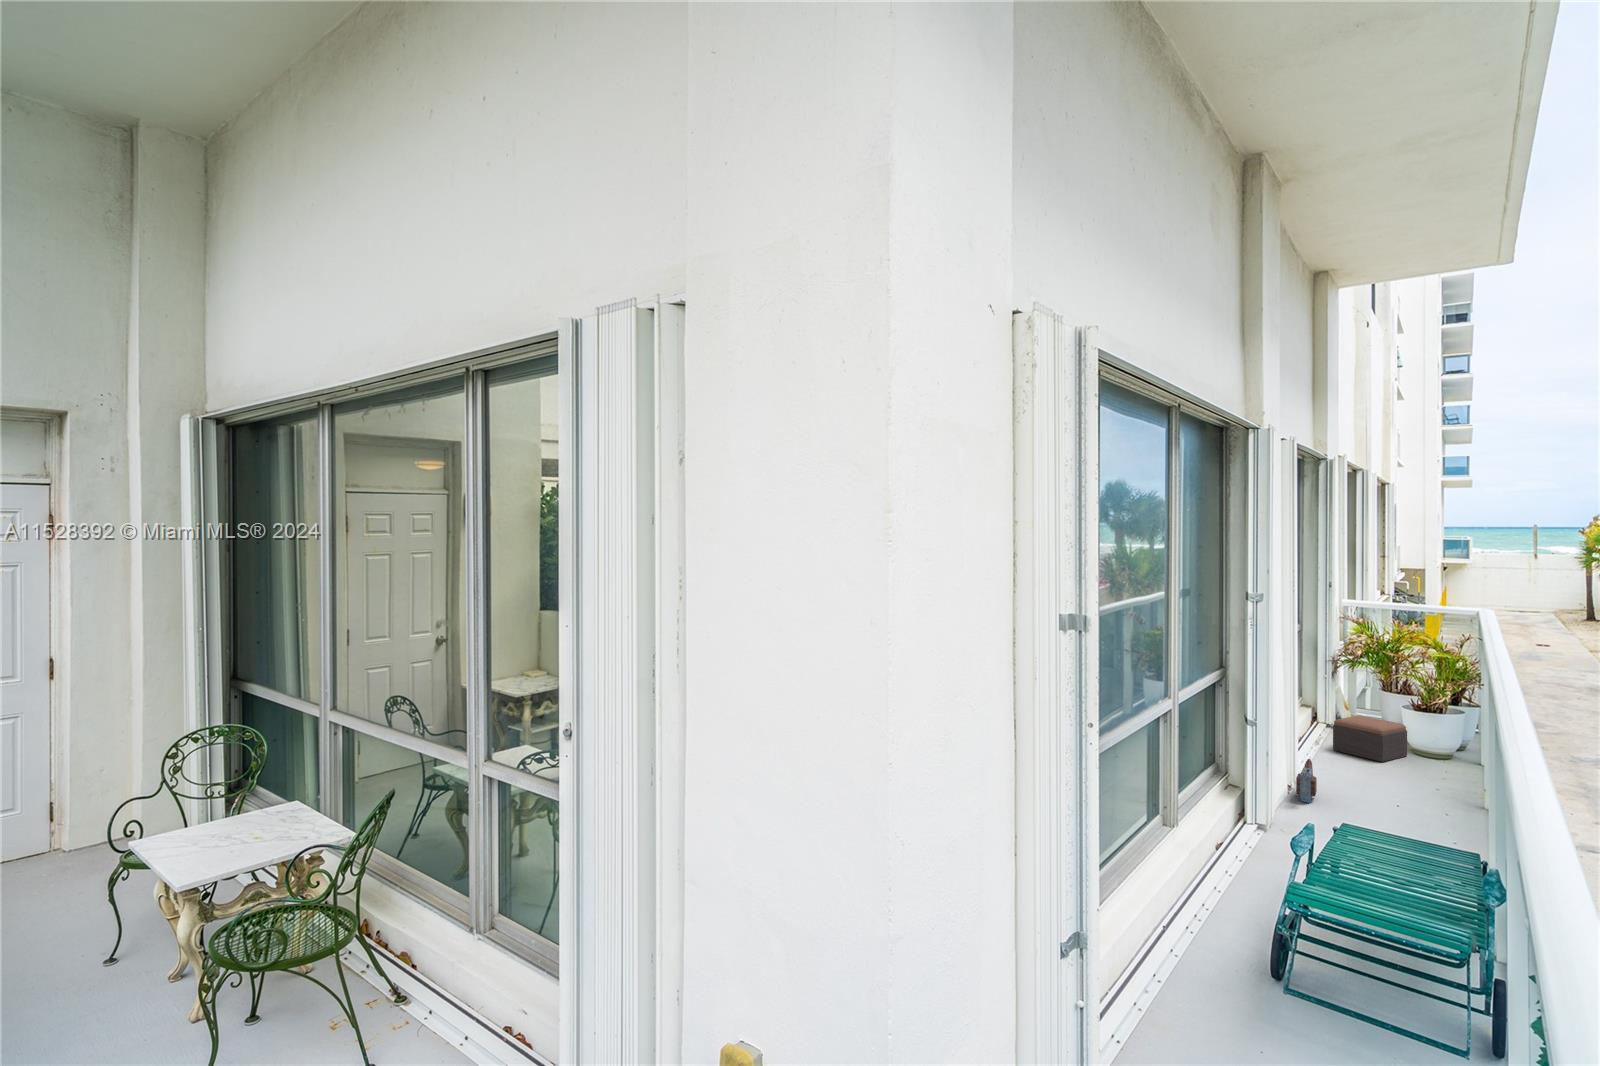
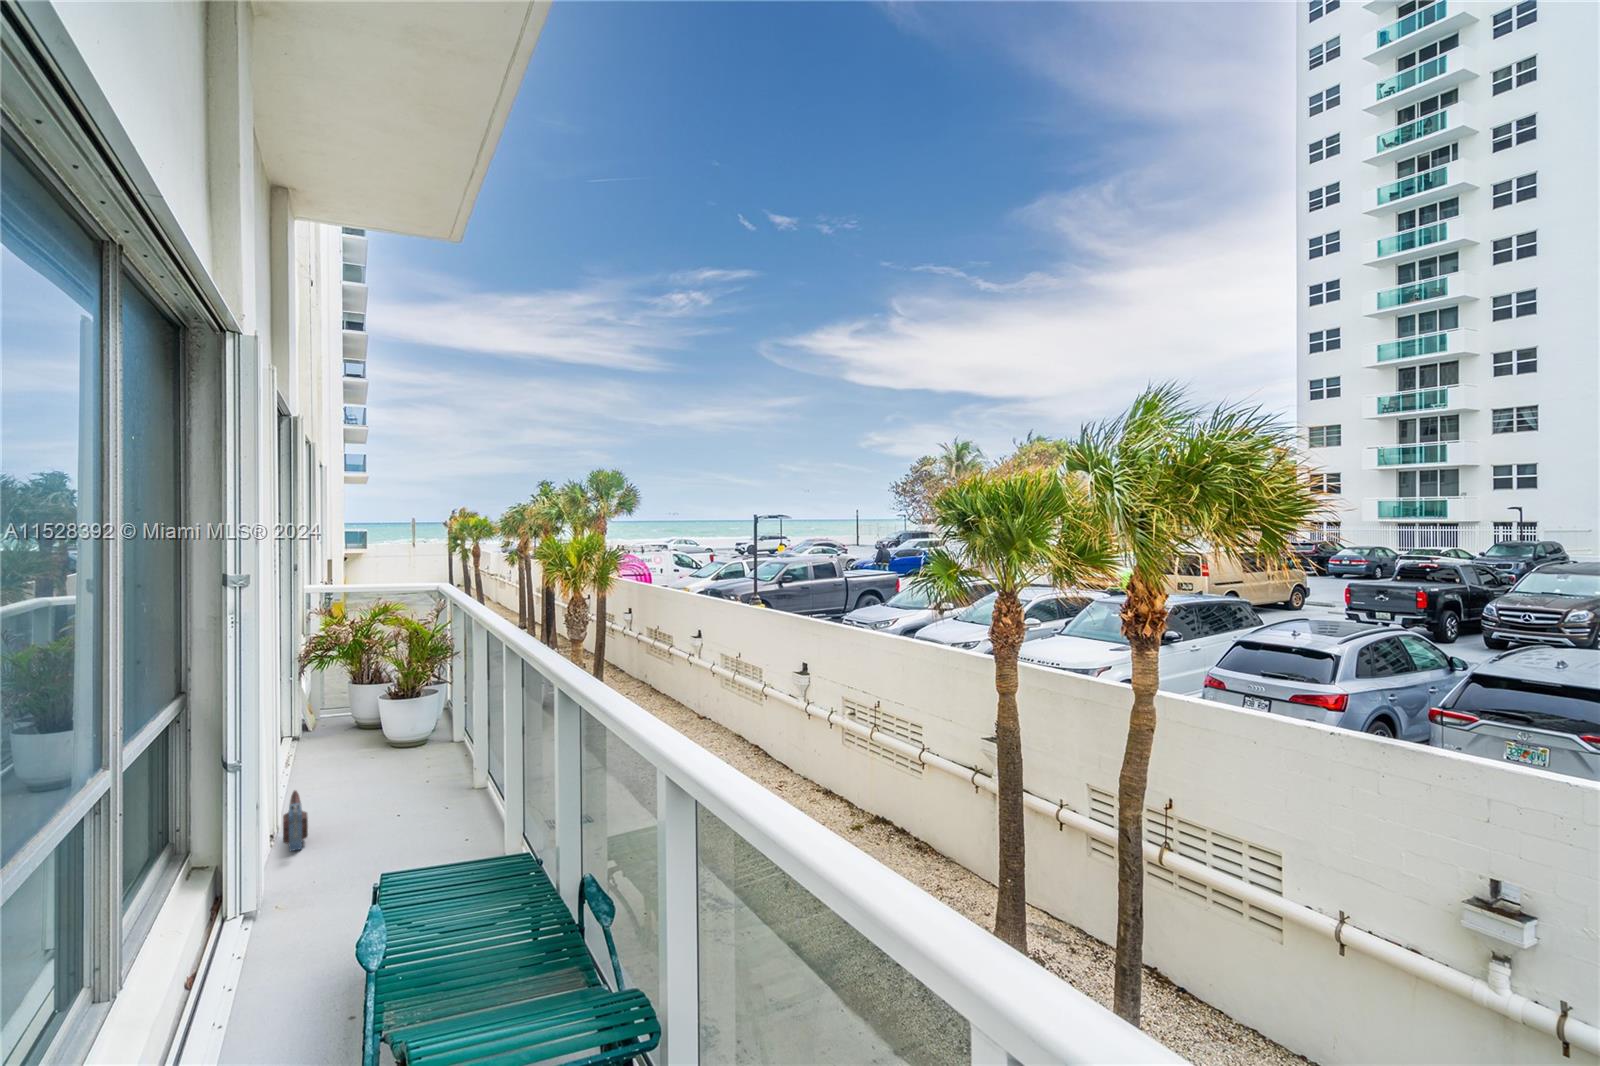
footstool: present [1333,716,1407,762] -> none [307,716,384,768]

